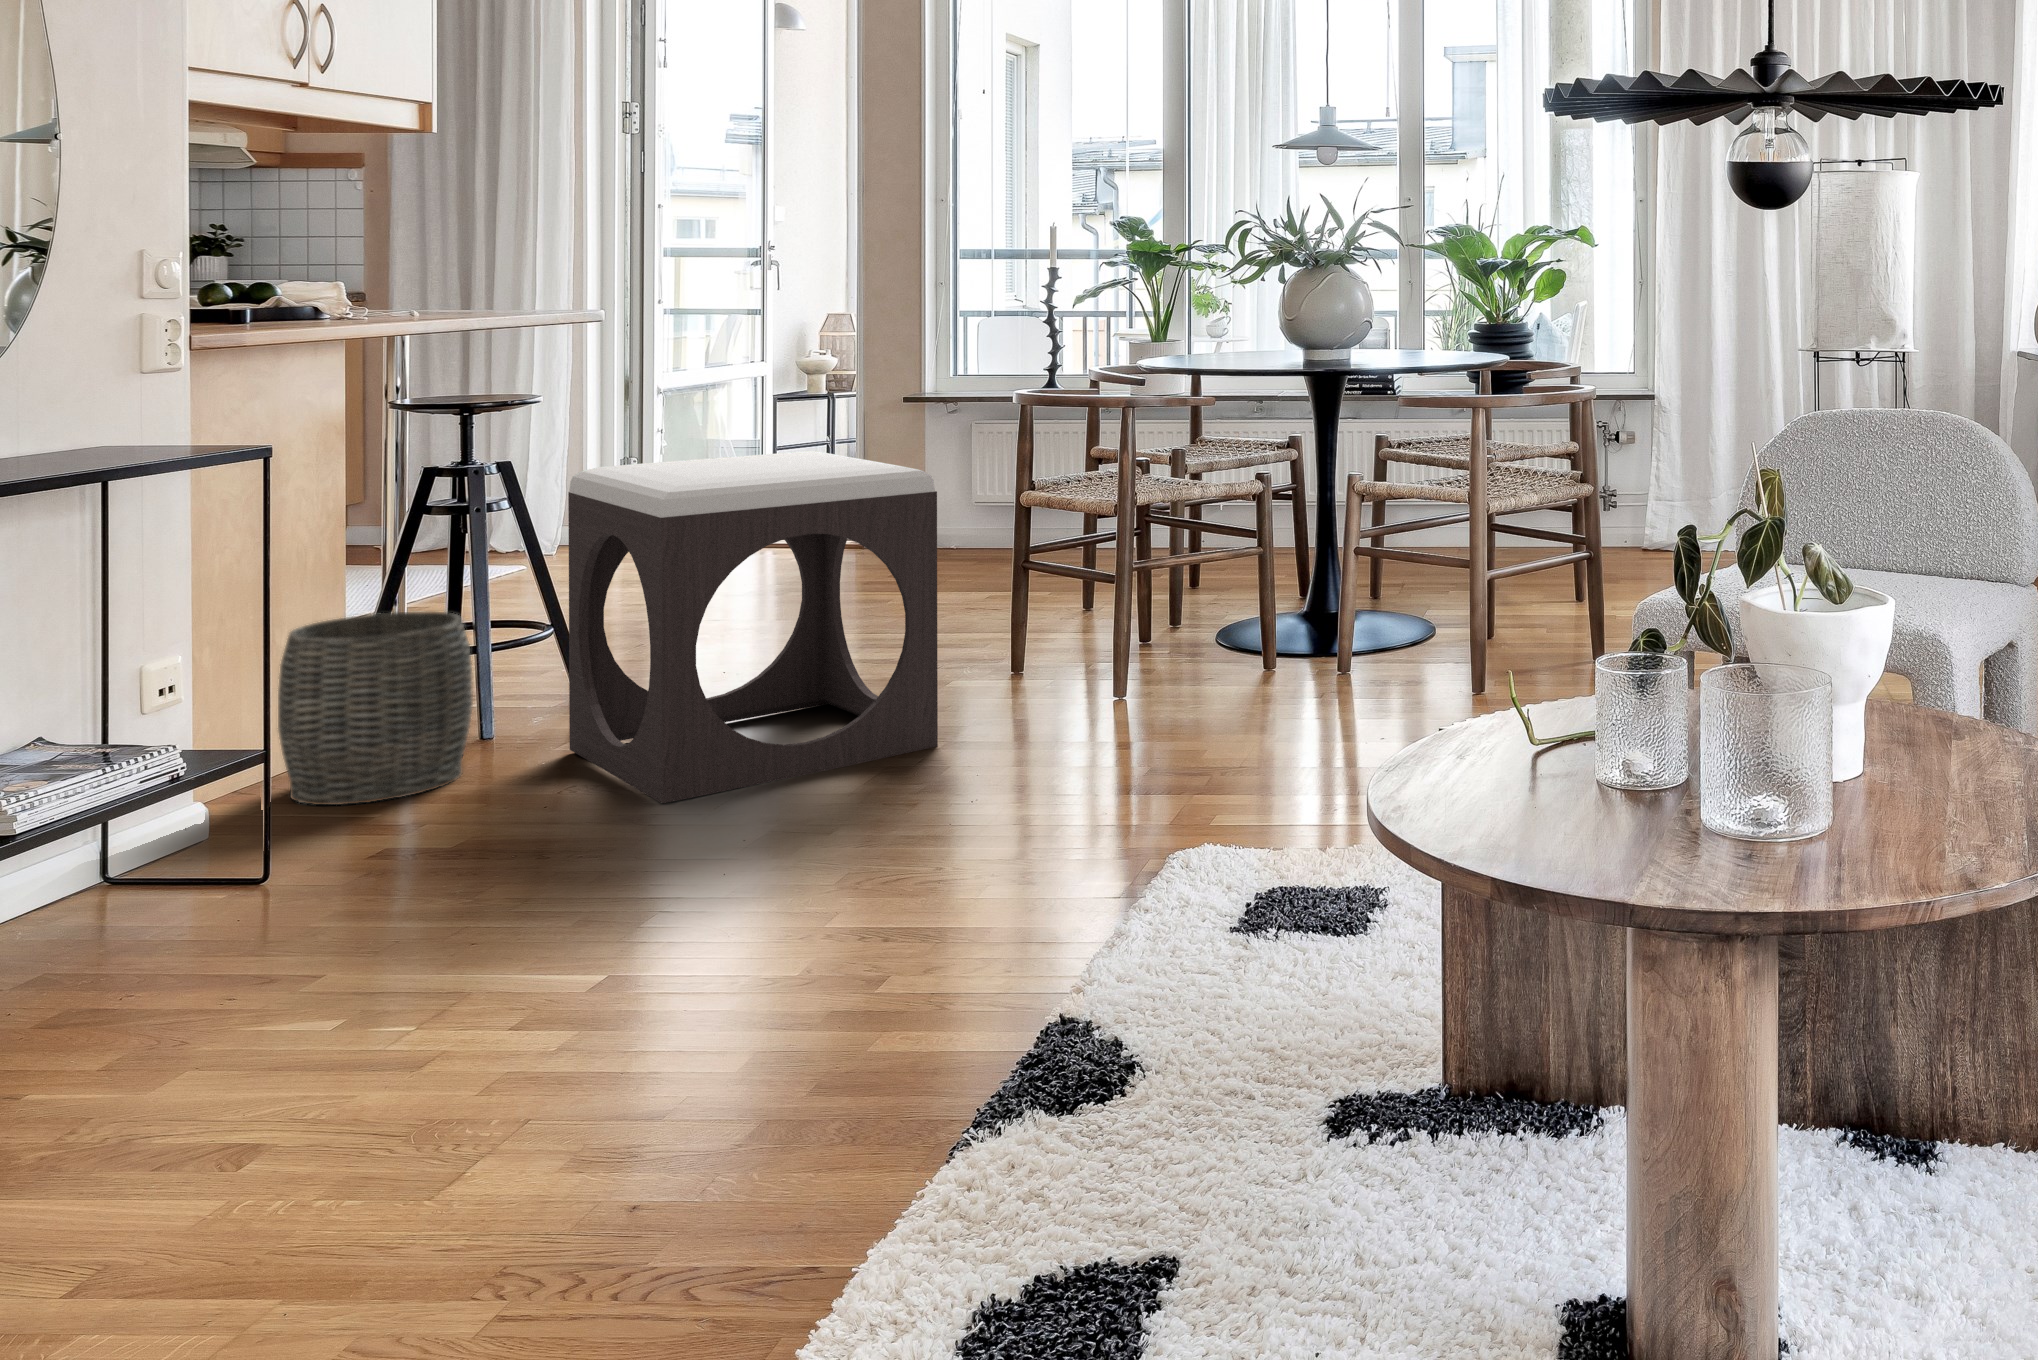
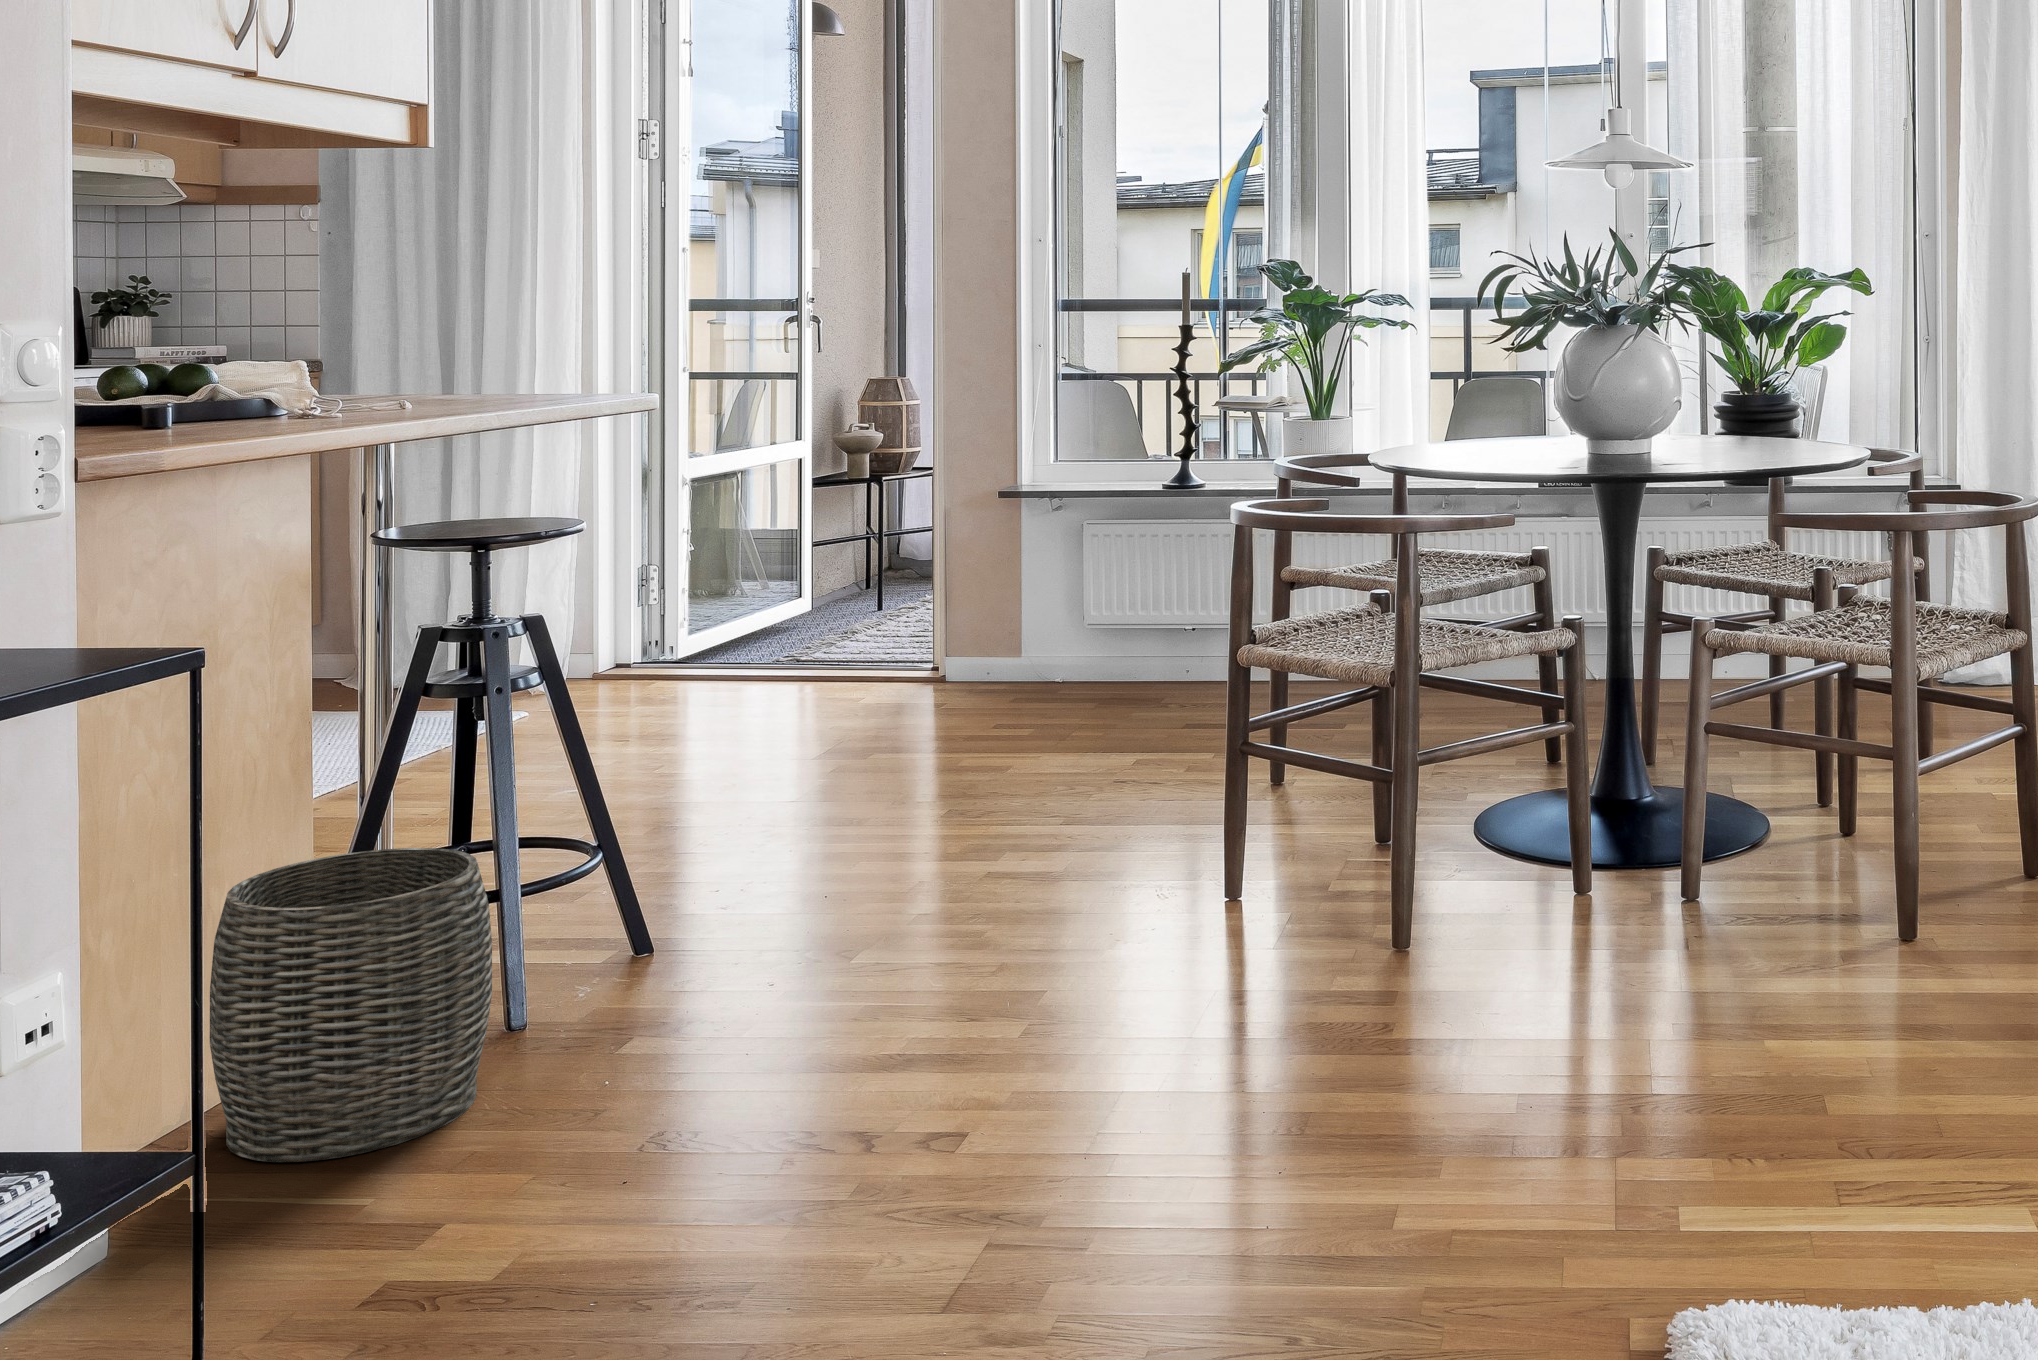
footstool: present [568,451,938,803] -> none [628,598,1163,1166]

